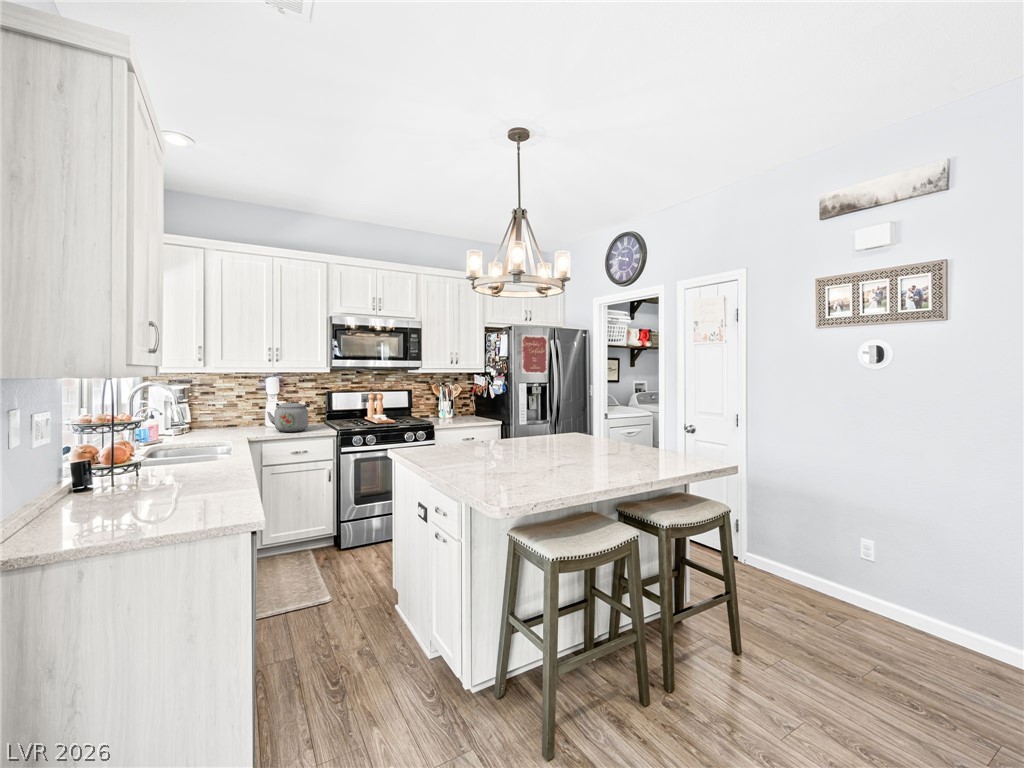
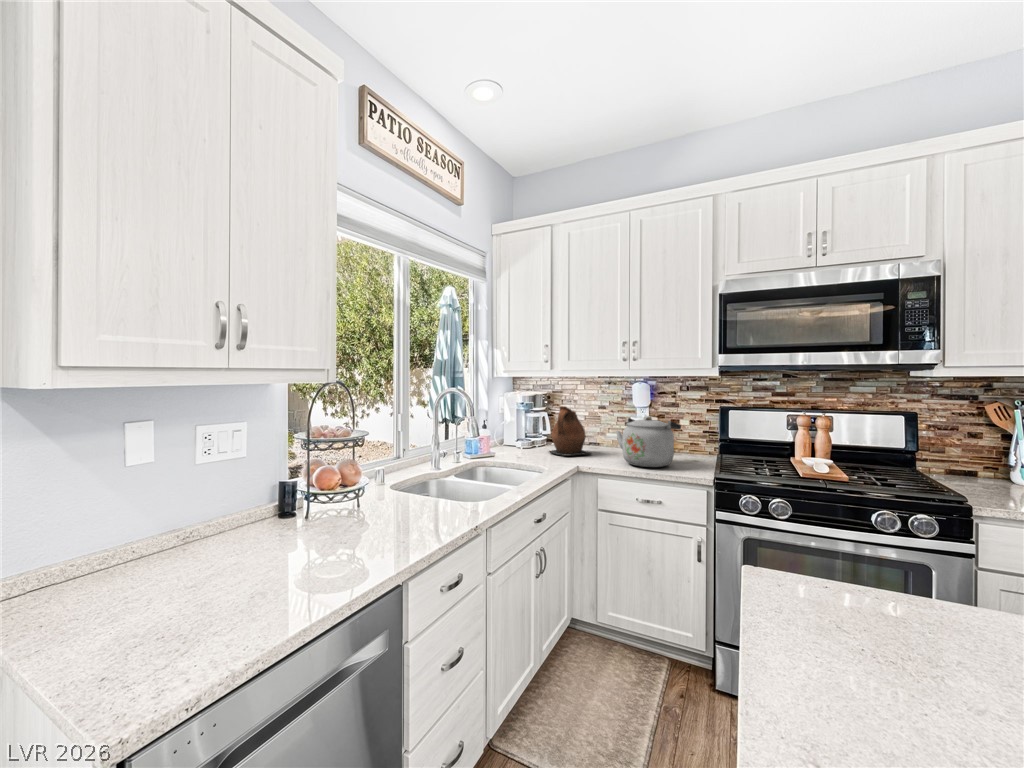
ceramic pitcher: none [205,398,244,434] -> present [549,406,591,456]

